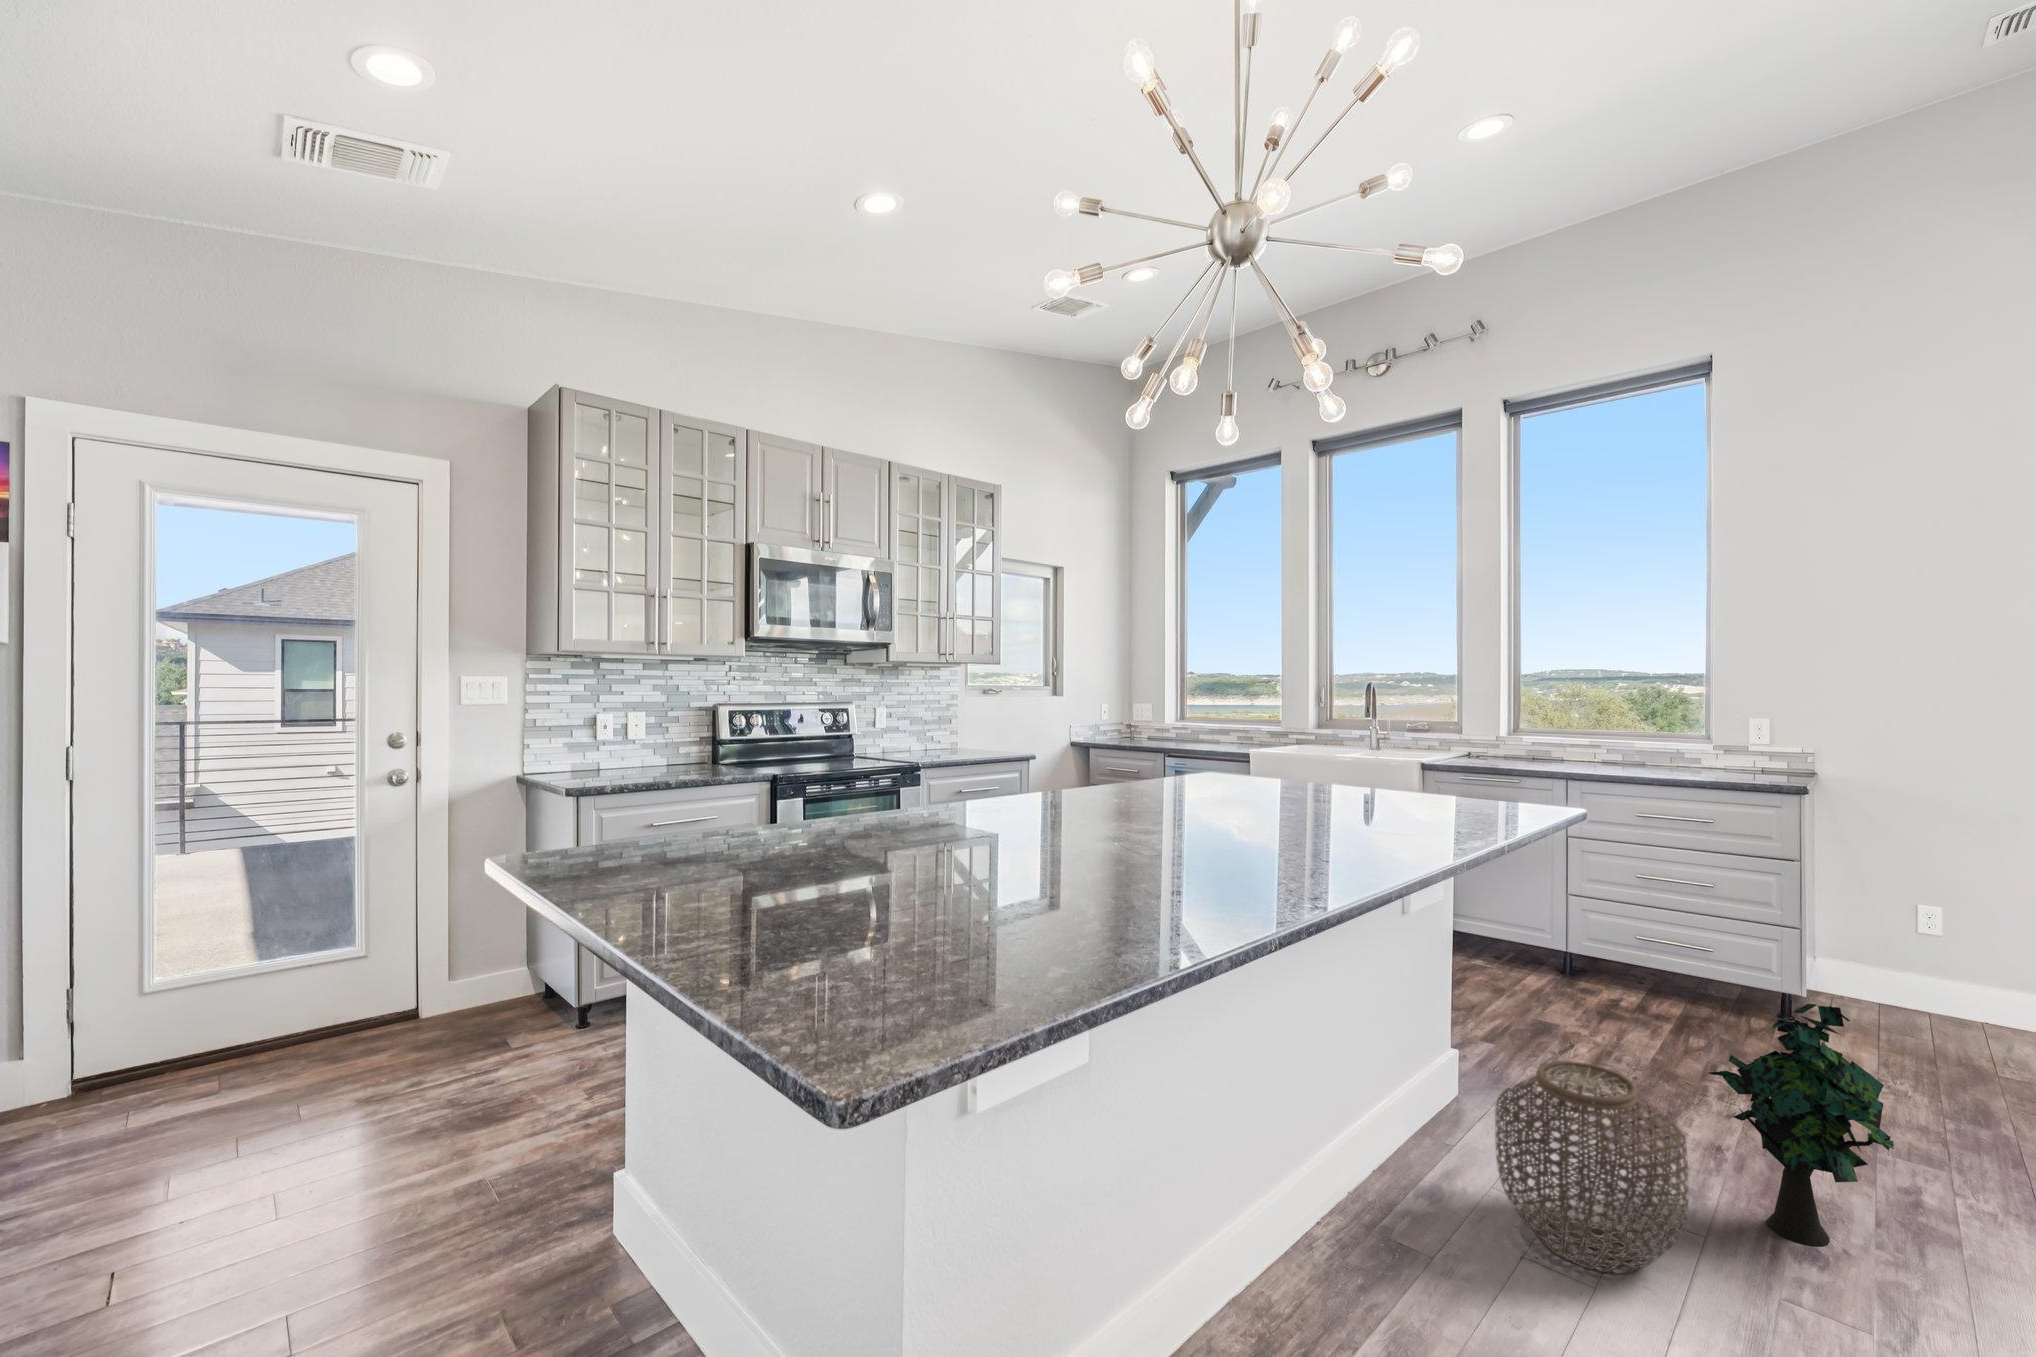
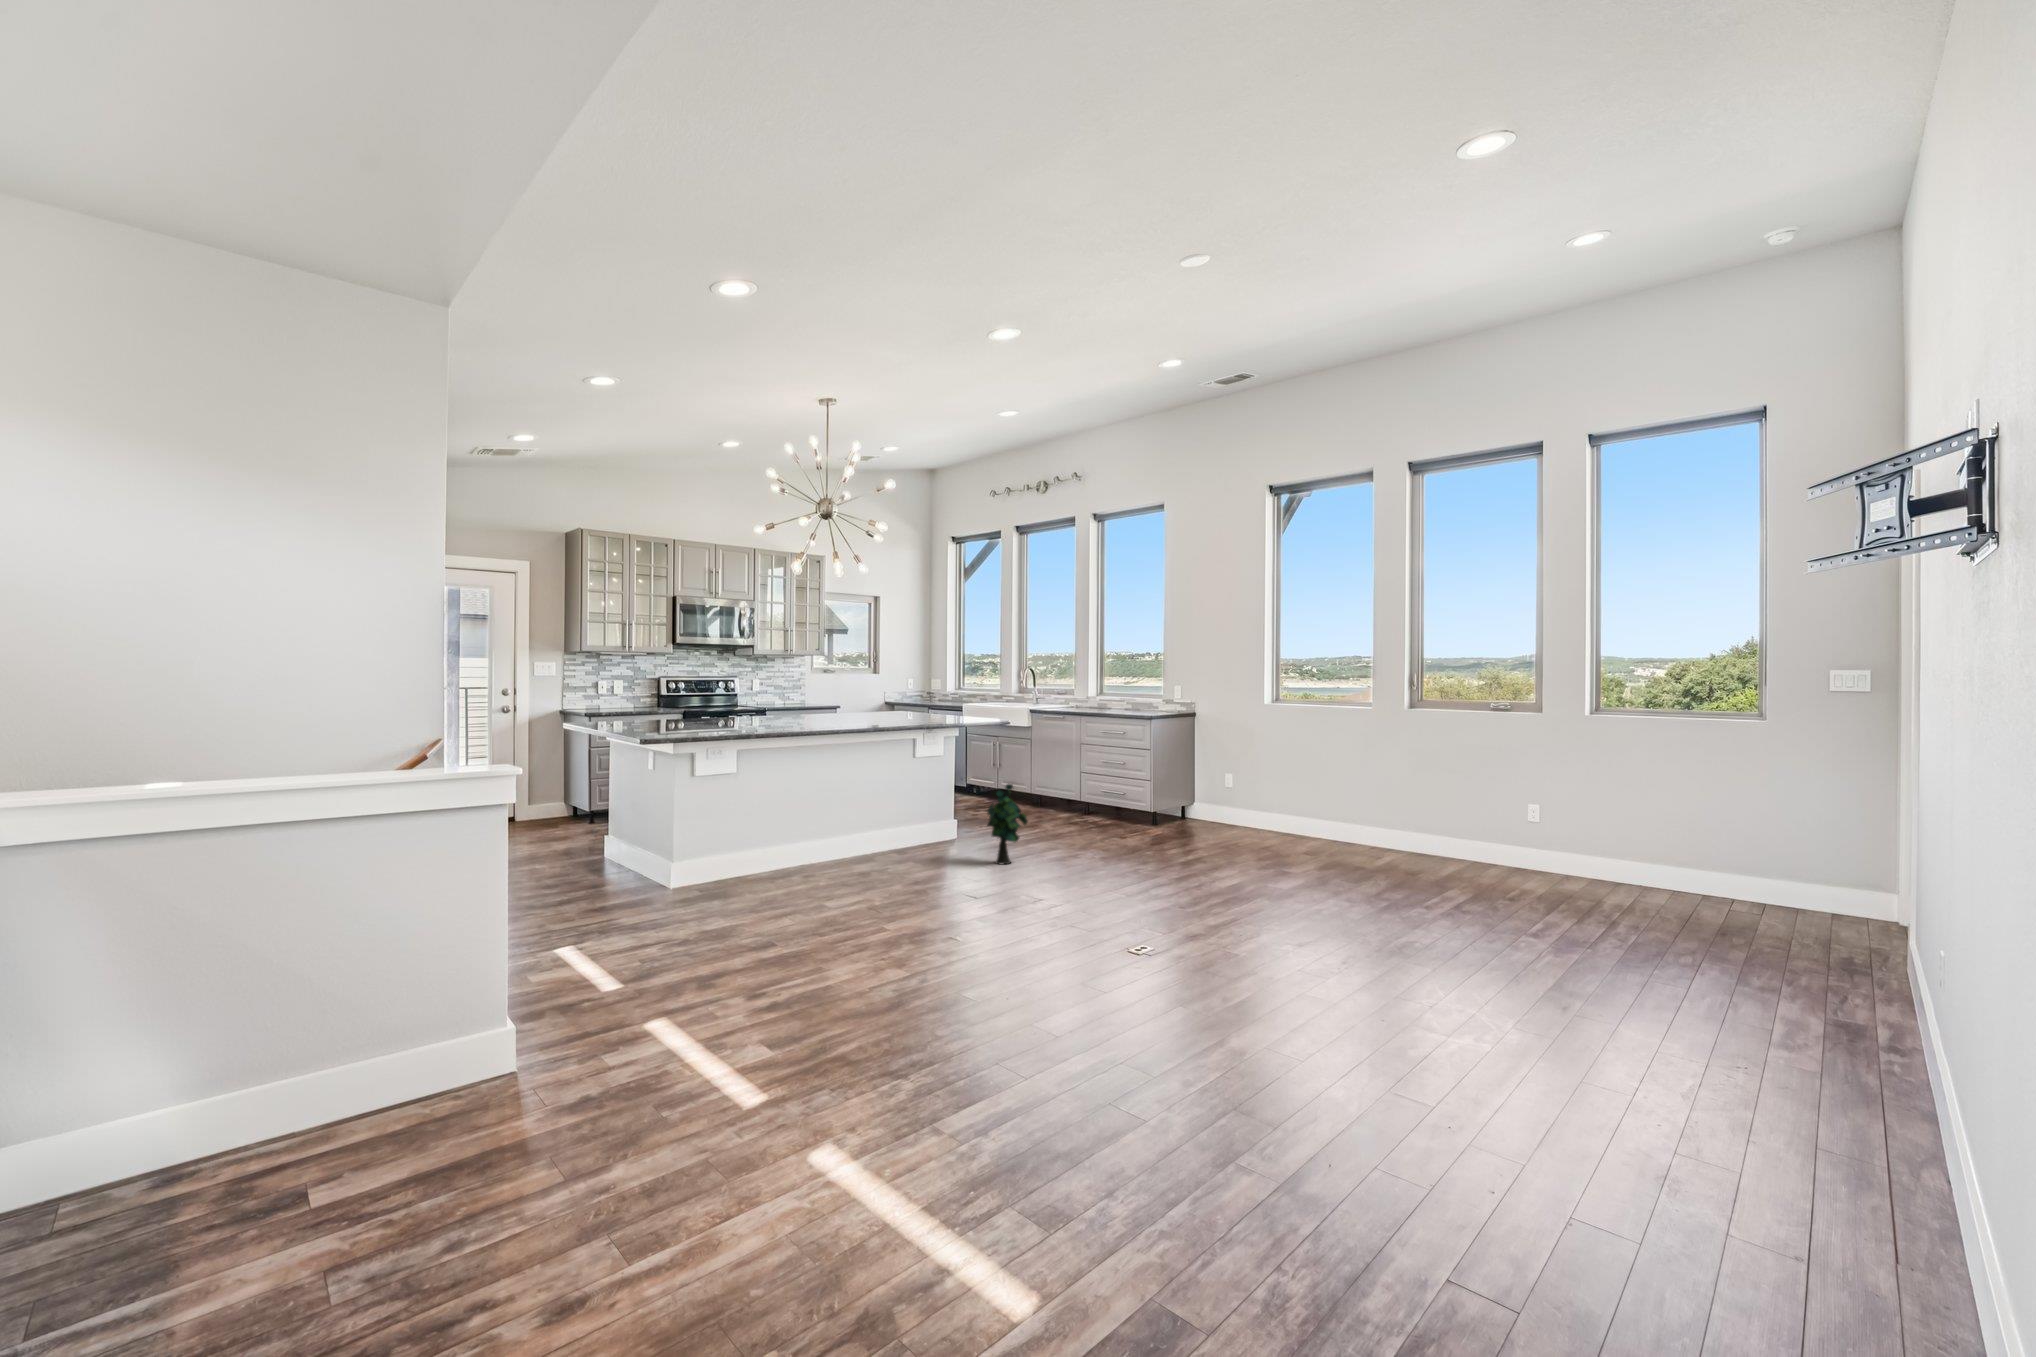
woven basket: present [1495,1061,1689,1273] -> none [896,804,952,866]

